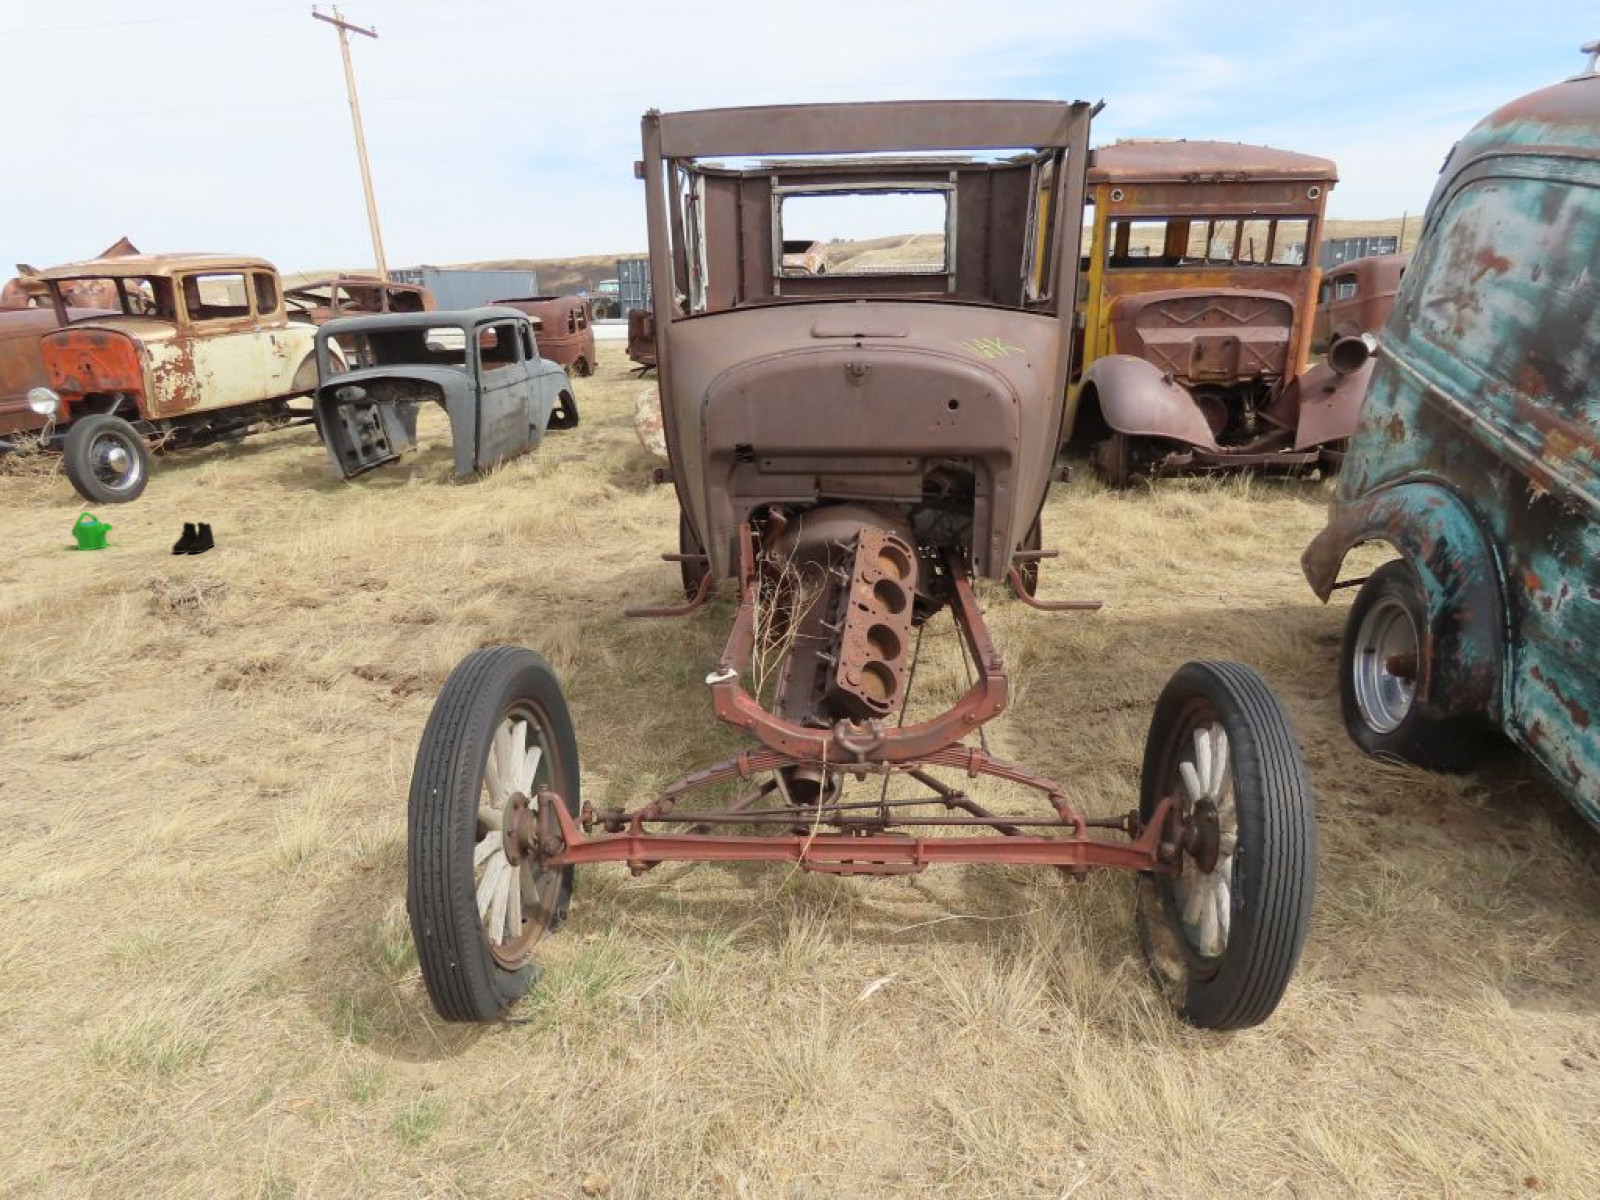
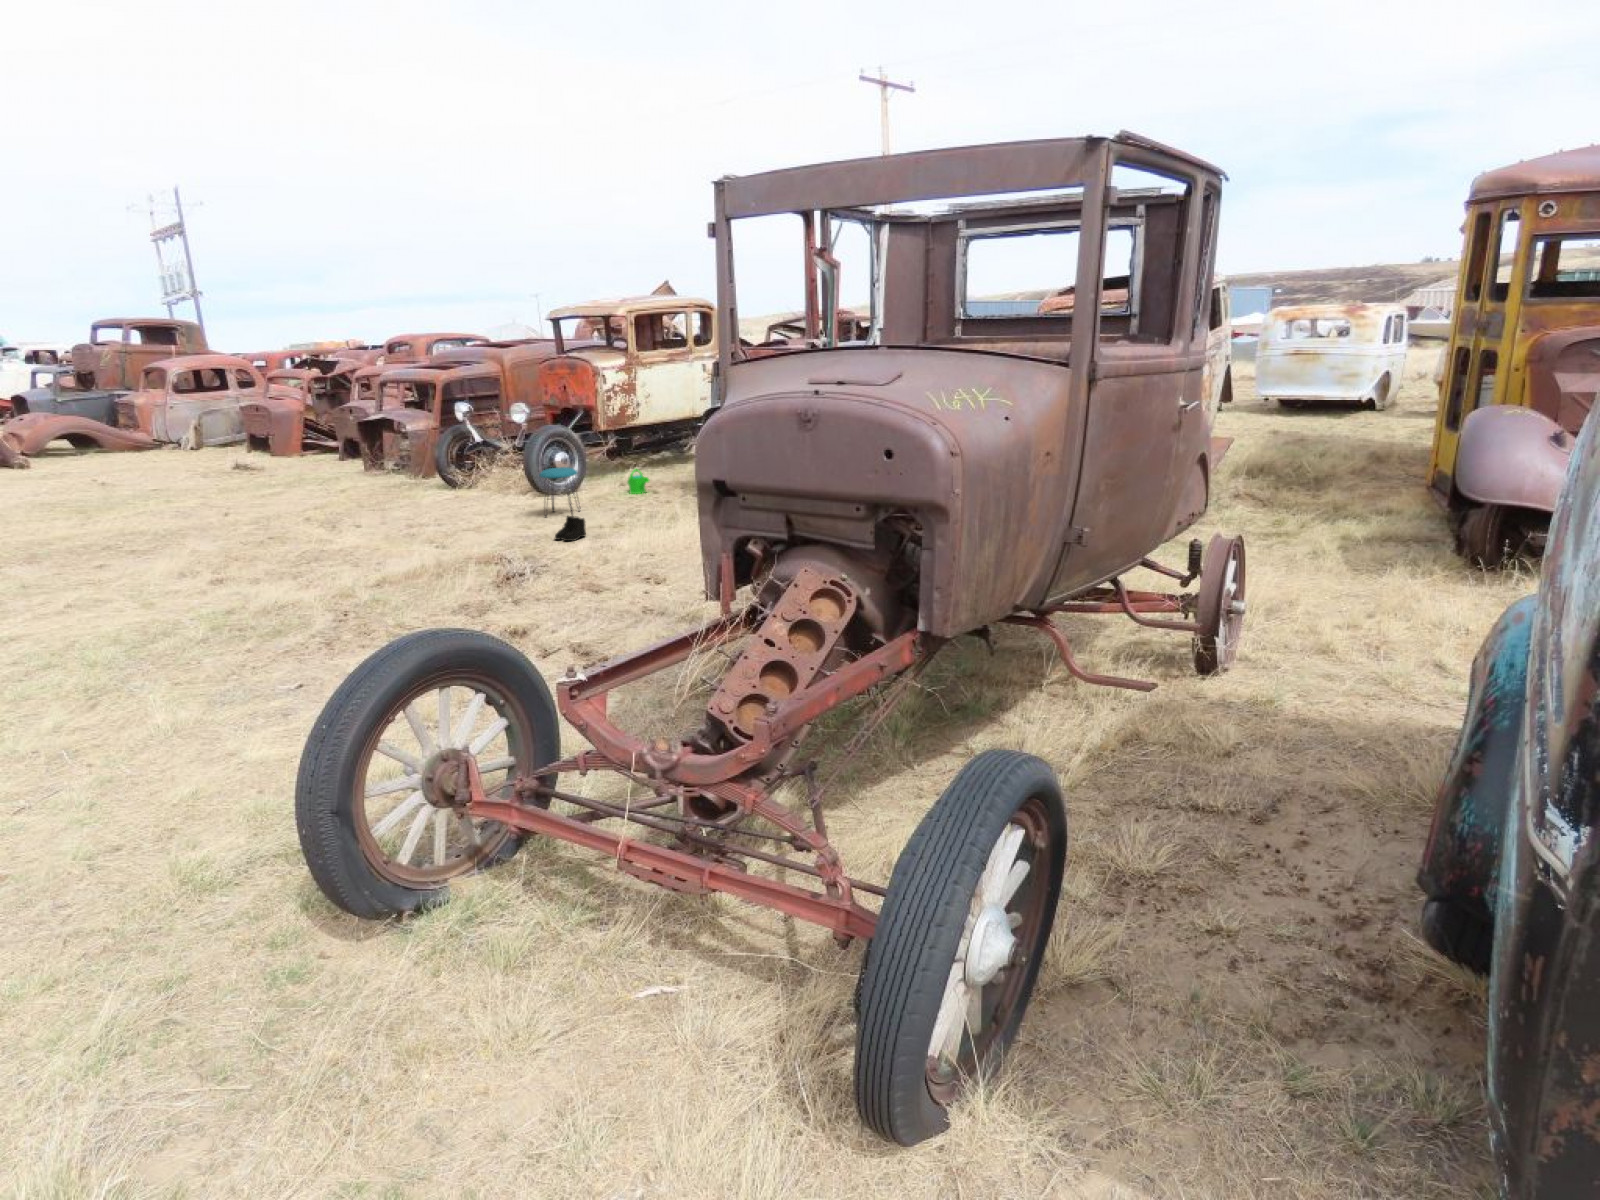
stool: none [110,465,173,530] -> present [540,467,581,517]
watering can: present [72,512,113,550] -> present [628,469,650,494]

